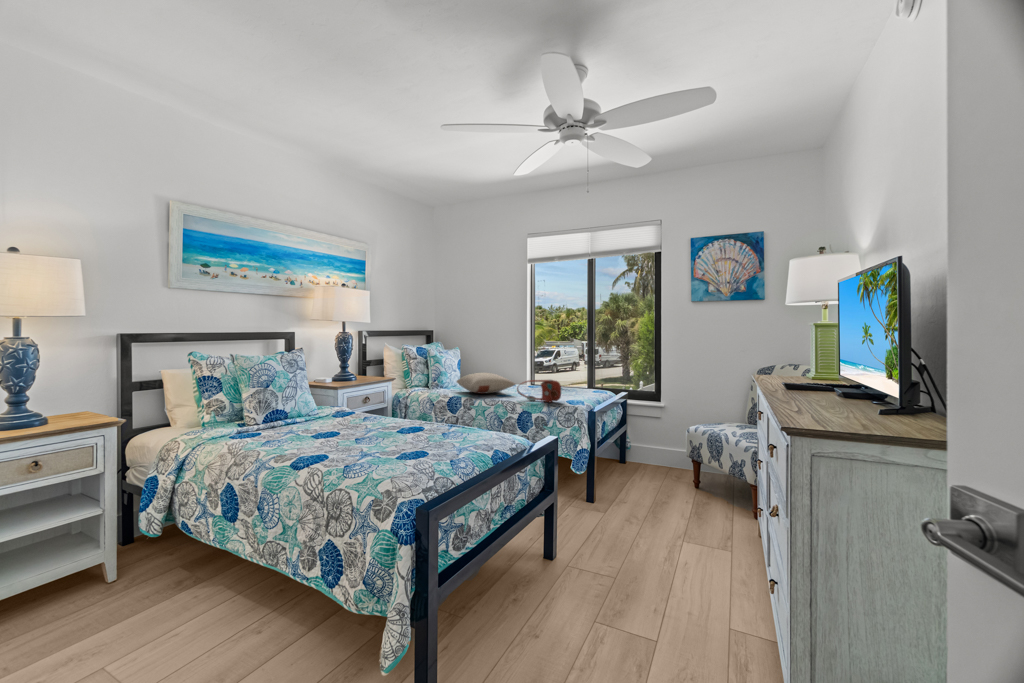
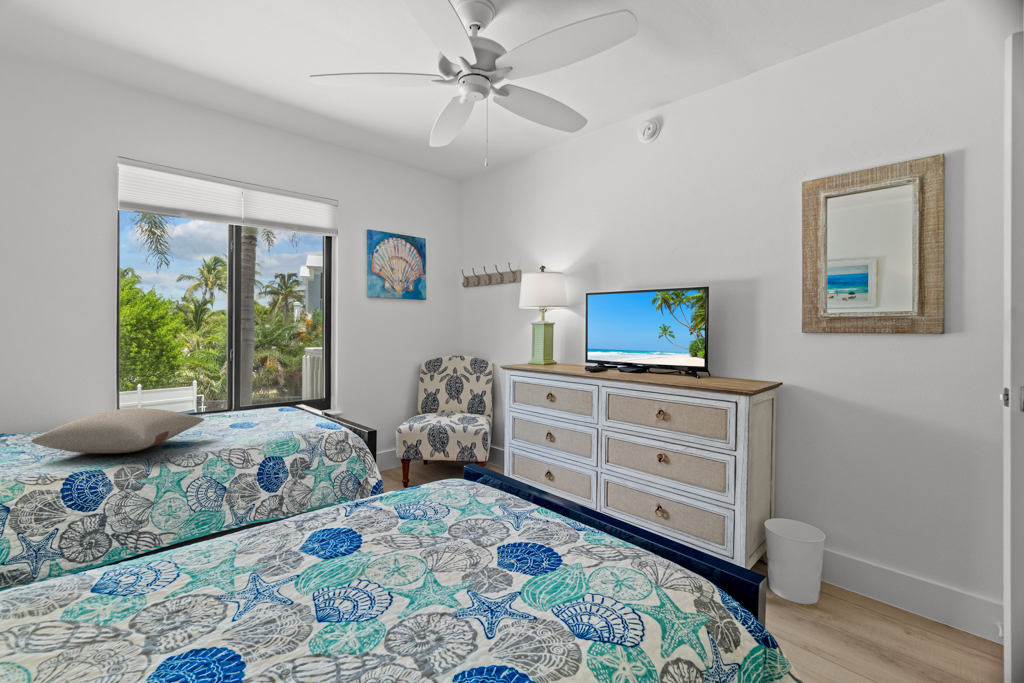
handbag: present [517,380,561,402] -> none [243,401,319,439]

